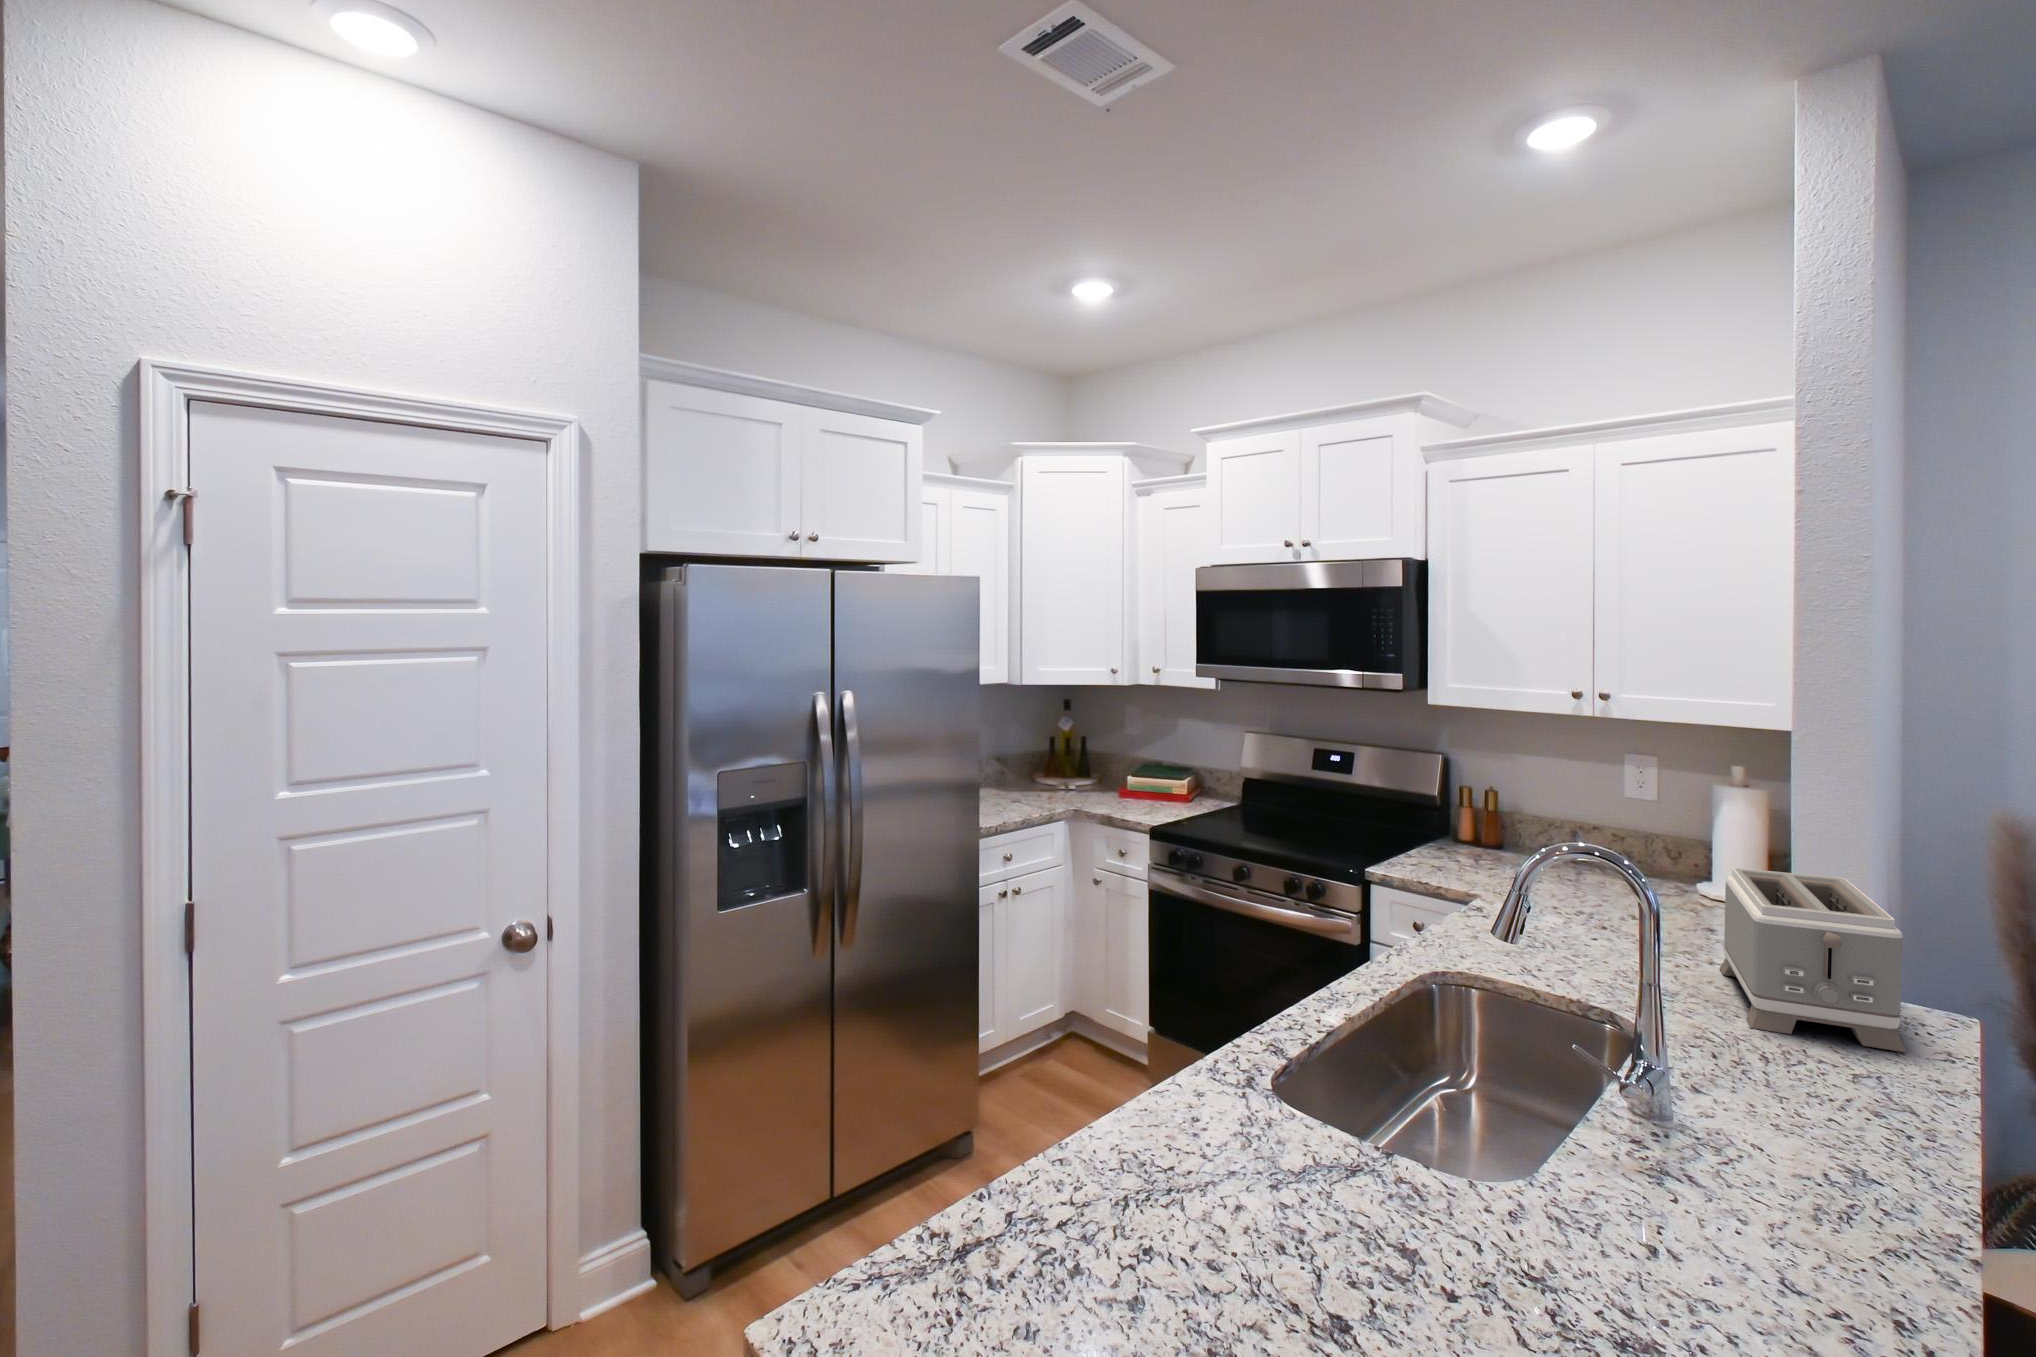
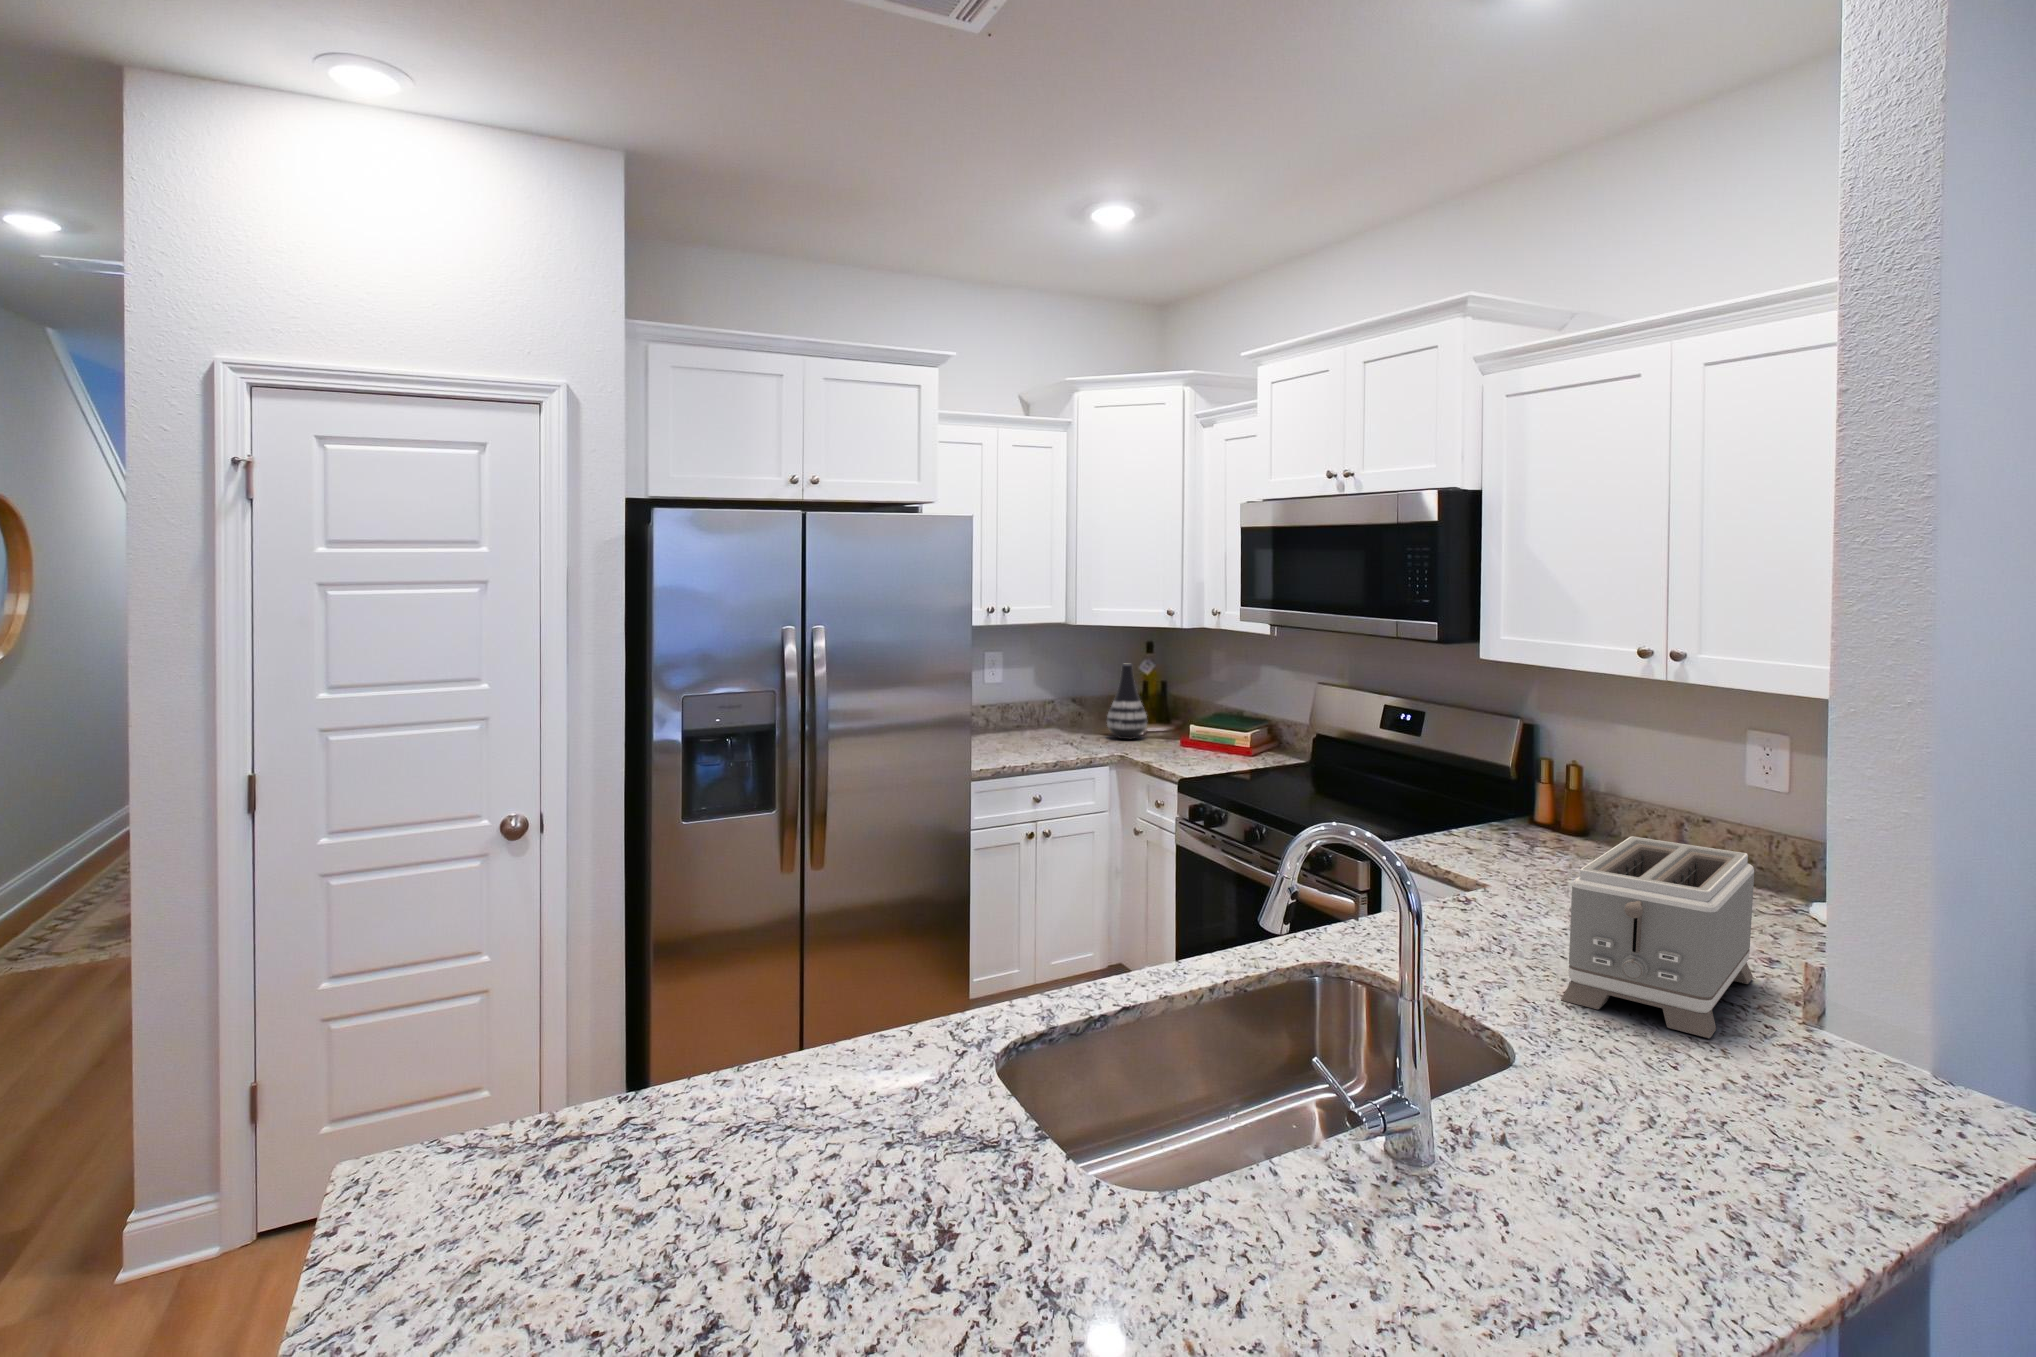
vase: none [1040,716,1079,789] -> present [1107,664,1147,740]

